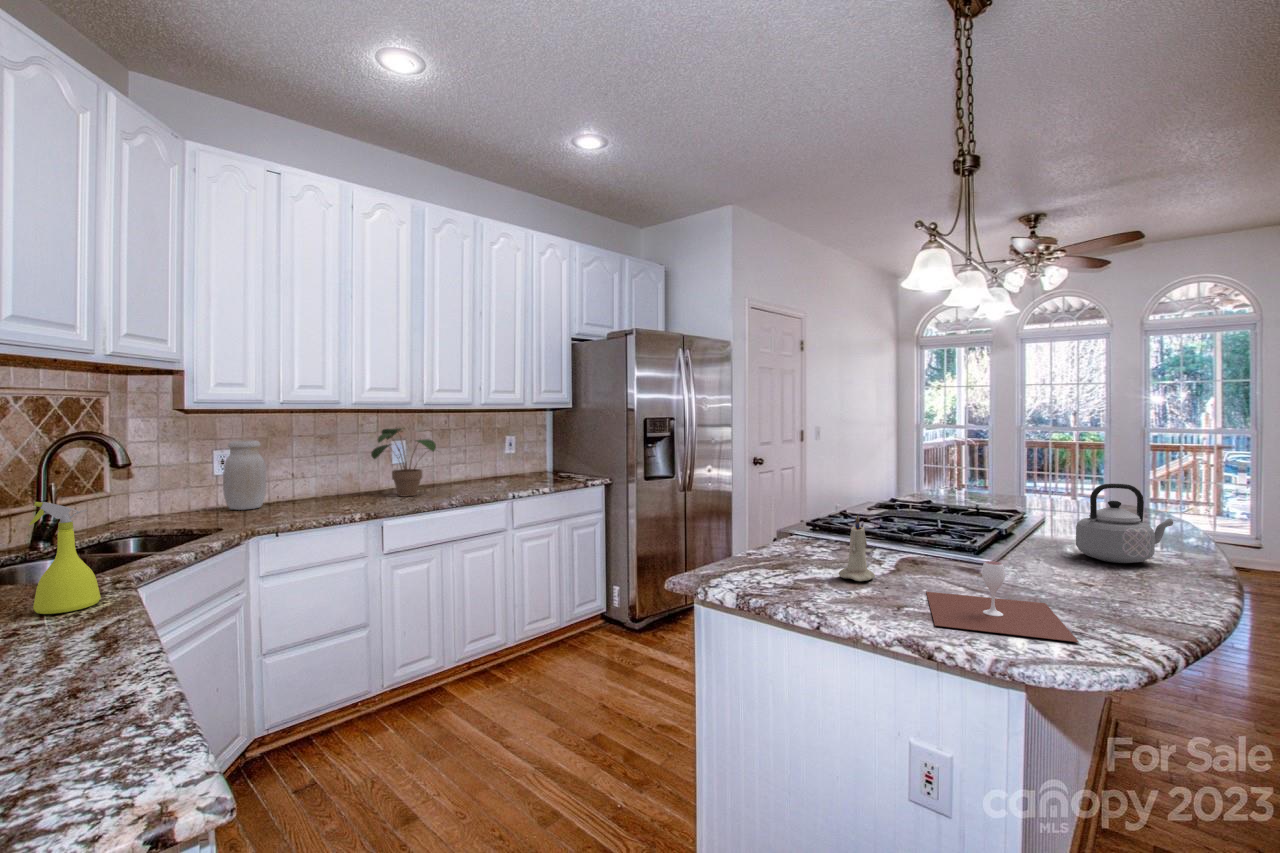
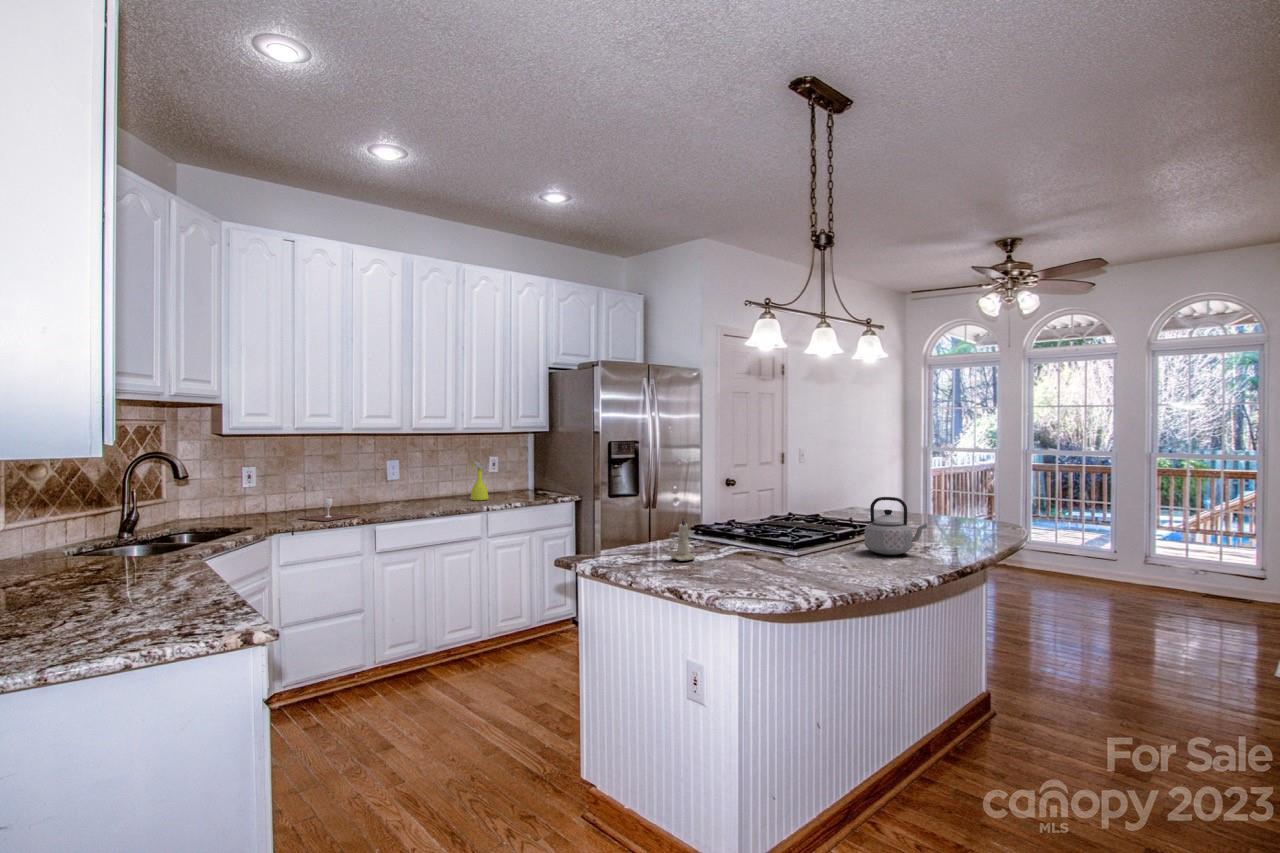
potted plant: present [371,428,436,496] -> none [368,448,431,507]
jar: present [223,440,266,510] -> none [250,459,283,515]
spray bottle: present [29,502,101,614] -> present [471,461,488,501]
wine glass: present [926,561,1079,642] -> present [297,498,357,521]

